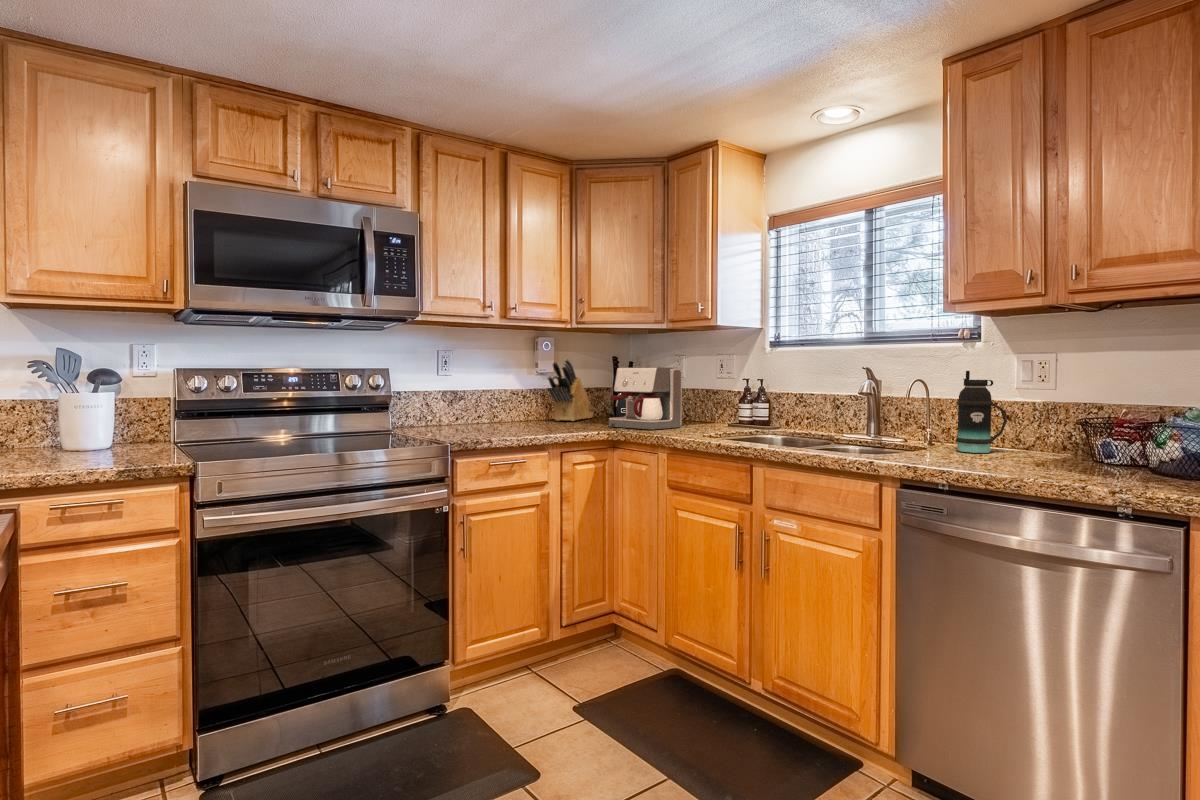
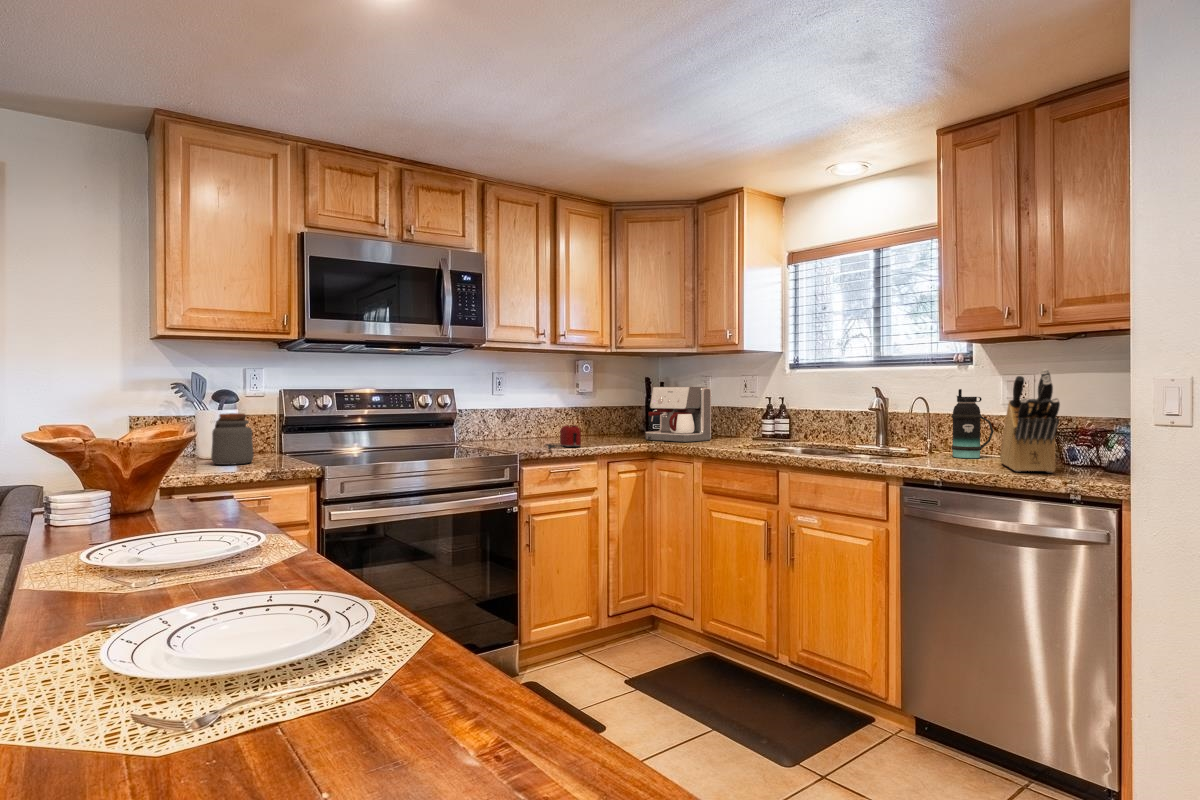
knife block: present [547,359,593,421] -> present [1000,370,1060,473]
jar: none [70,397,126,459] -> present [211,413,254,465]
toaster: none [486,411,530,440] -> present [545,425,581,450]

